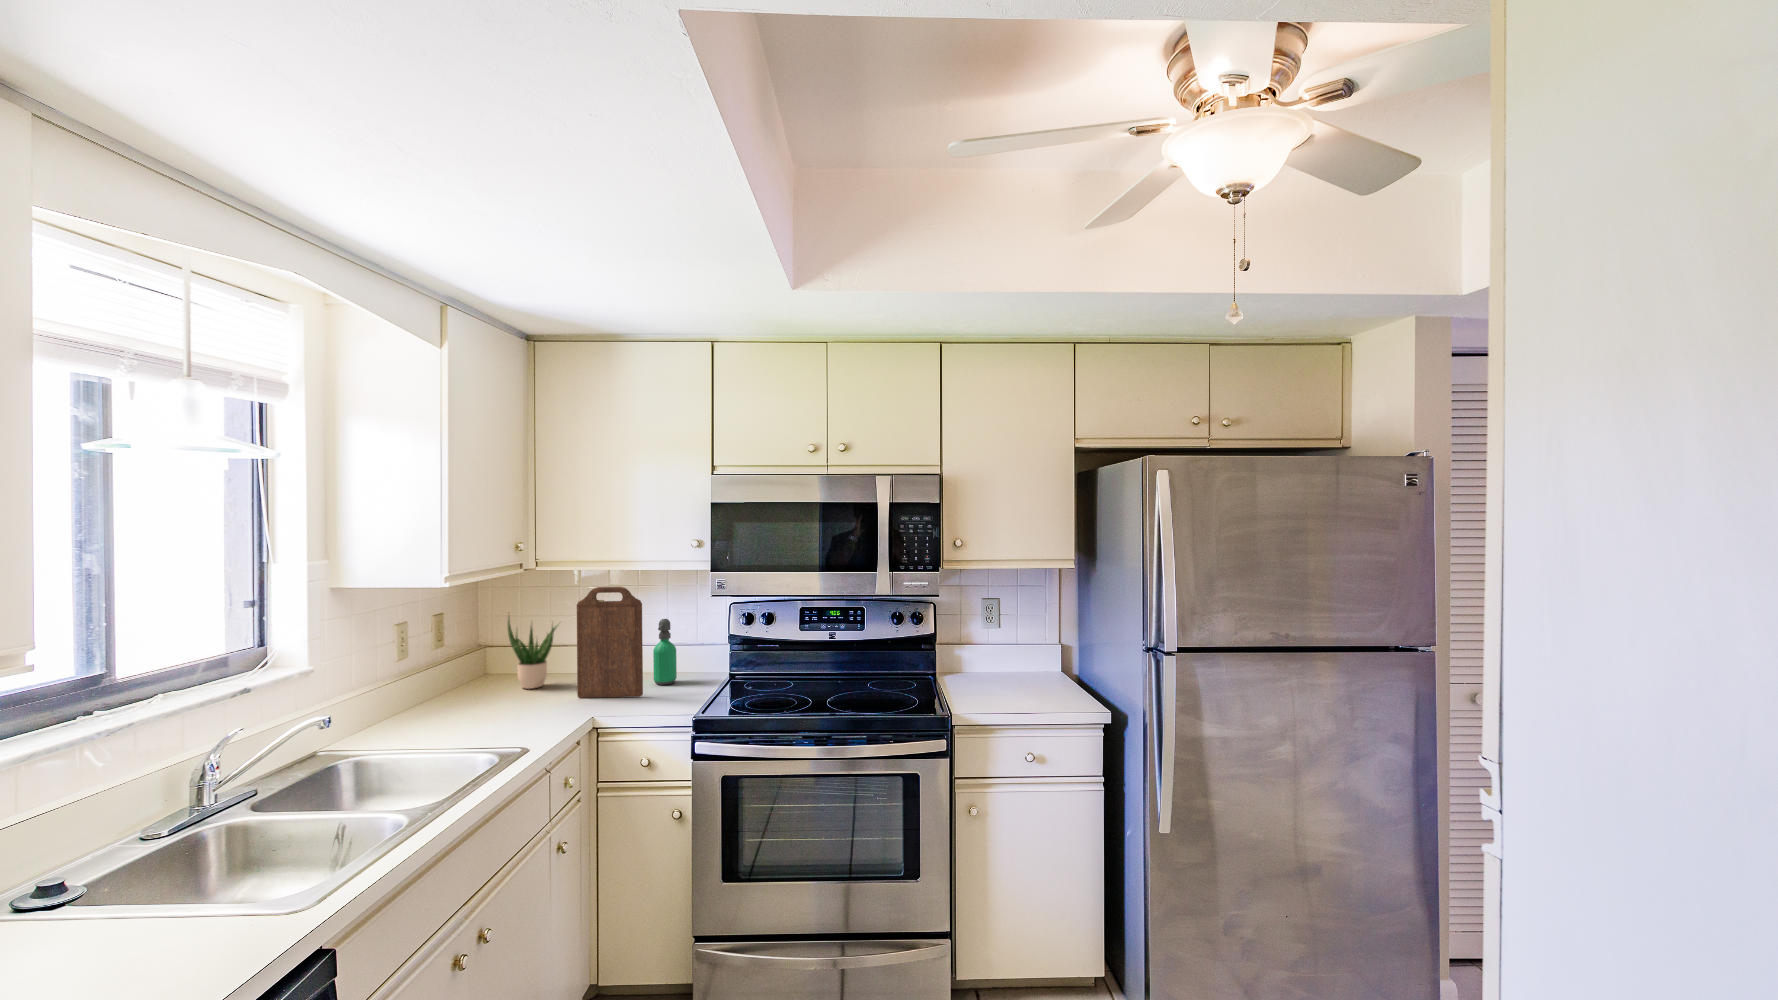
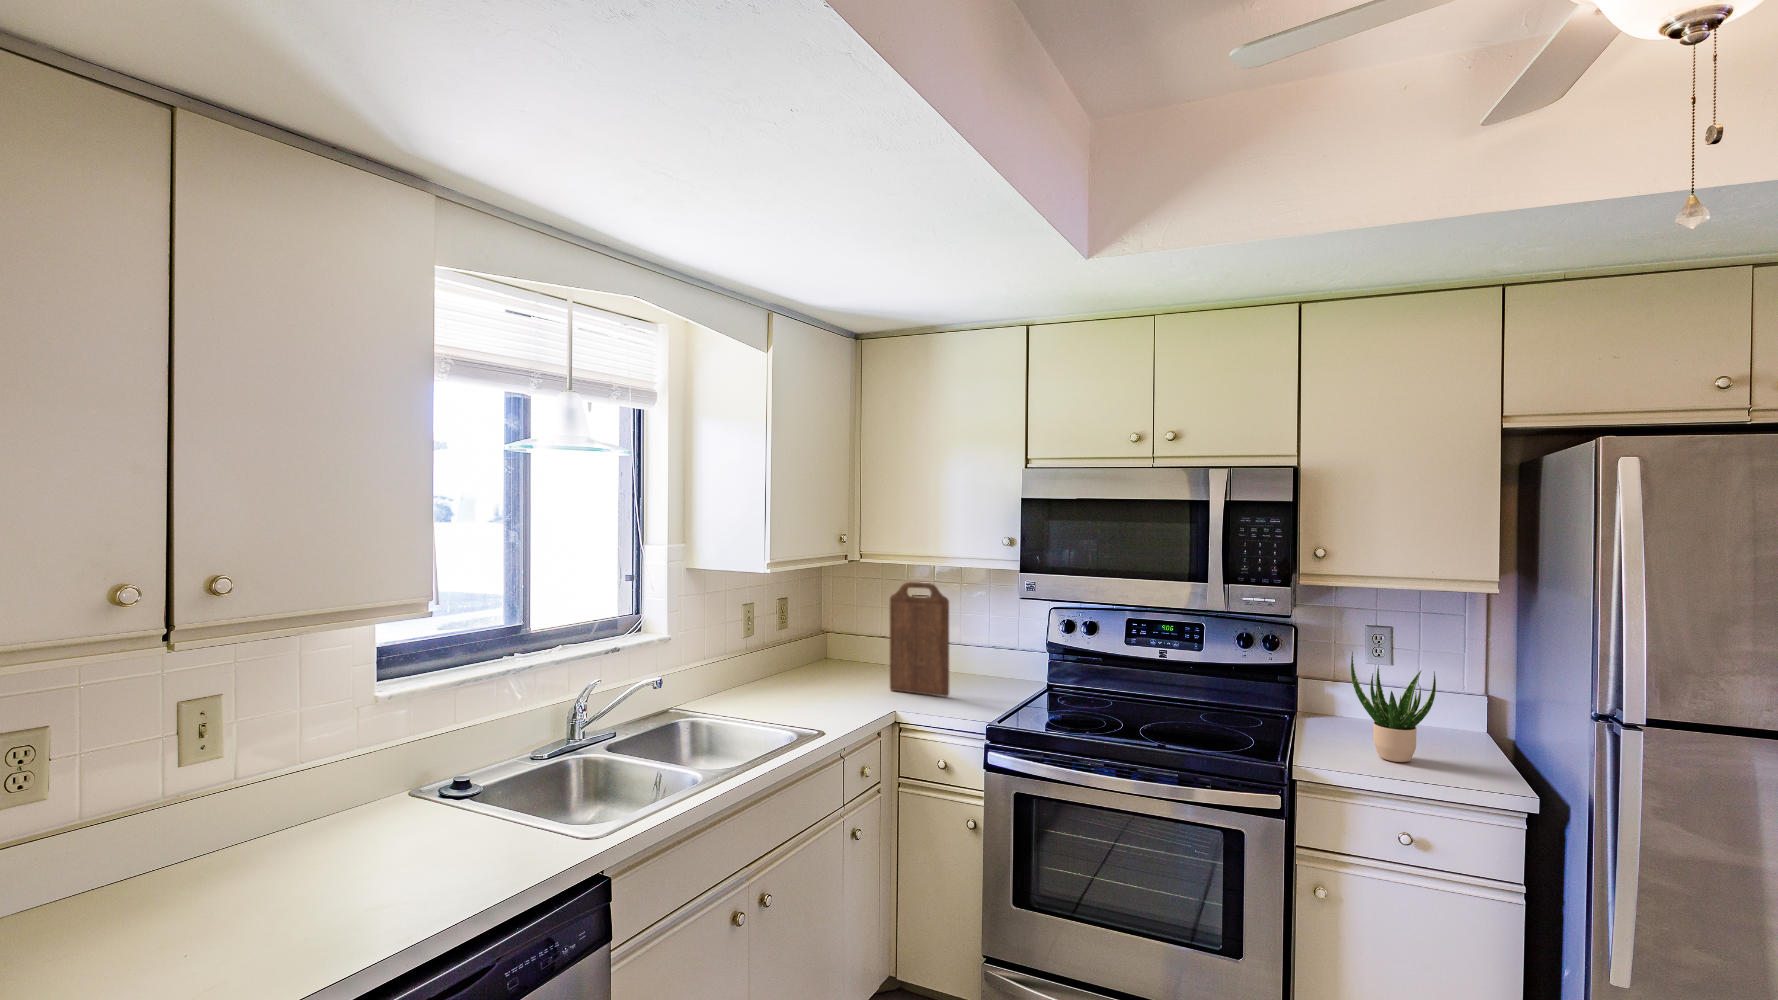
potted plant: present [508,616,560,689] -> present [1351,652,1436,762]
soap dispenser: present [653,619,677,685] -> none [965,619,989,688]

